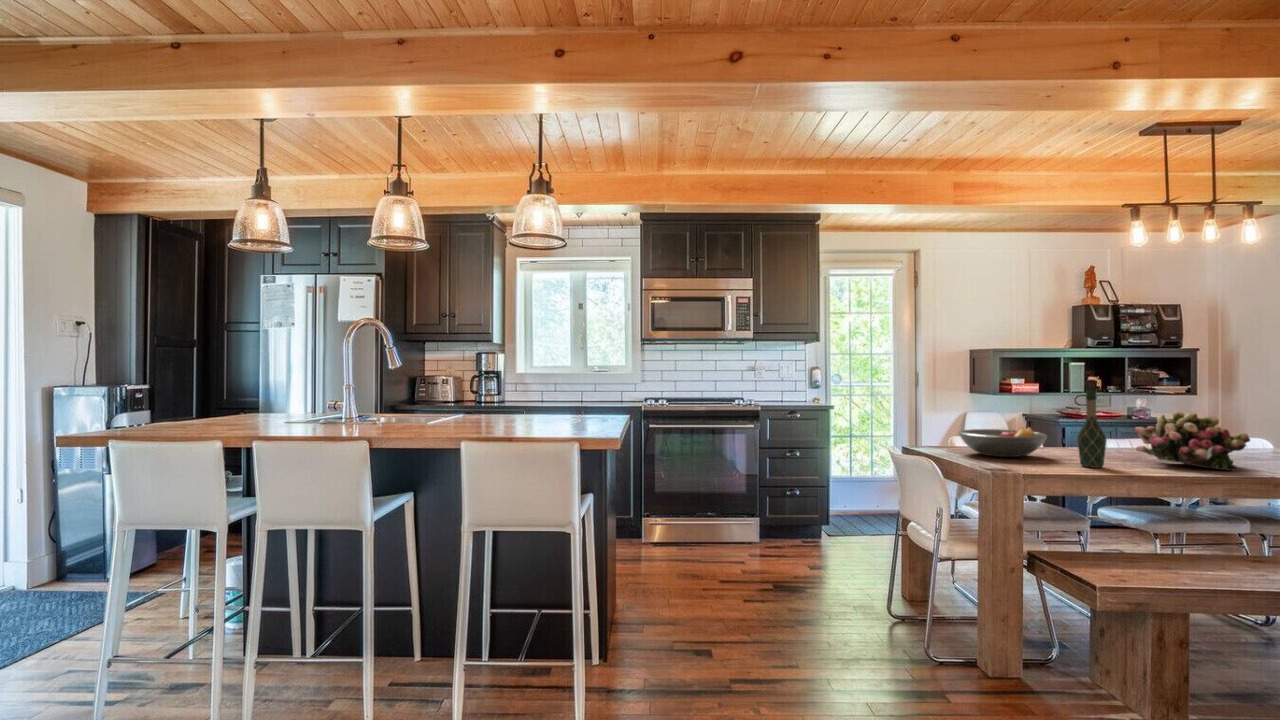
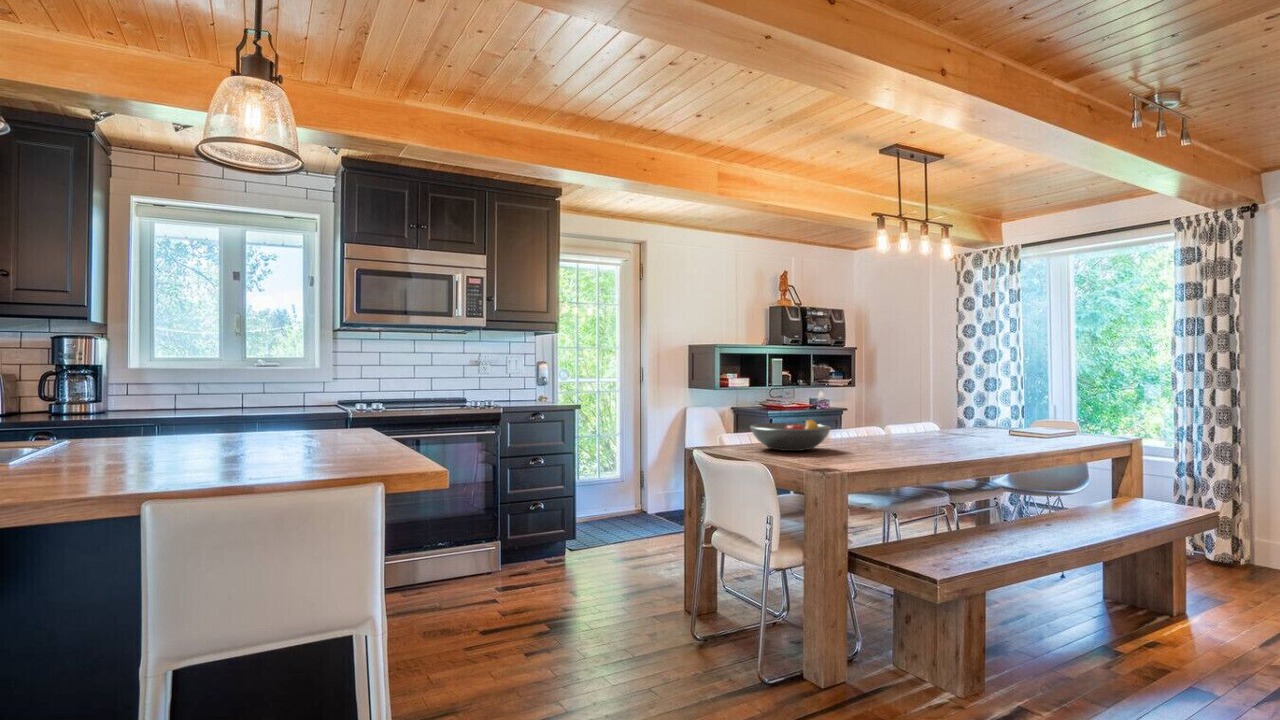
wine bottle: present [1077,390,1106,468] -> none [865,380,890,456]
flower arrangement: present [1135,411,1250,470] -> none [894,398,981,451]

